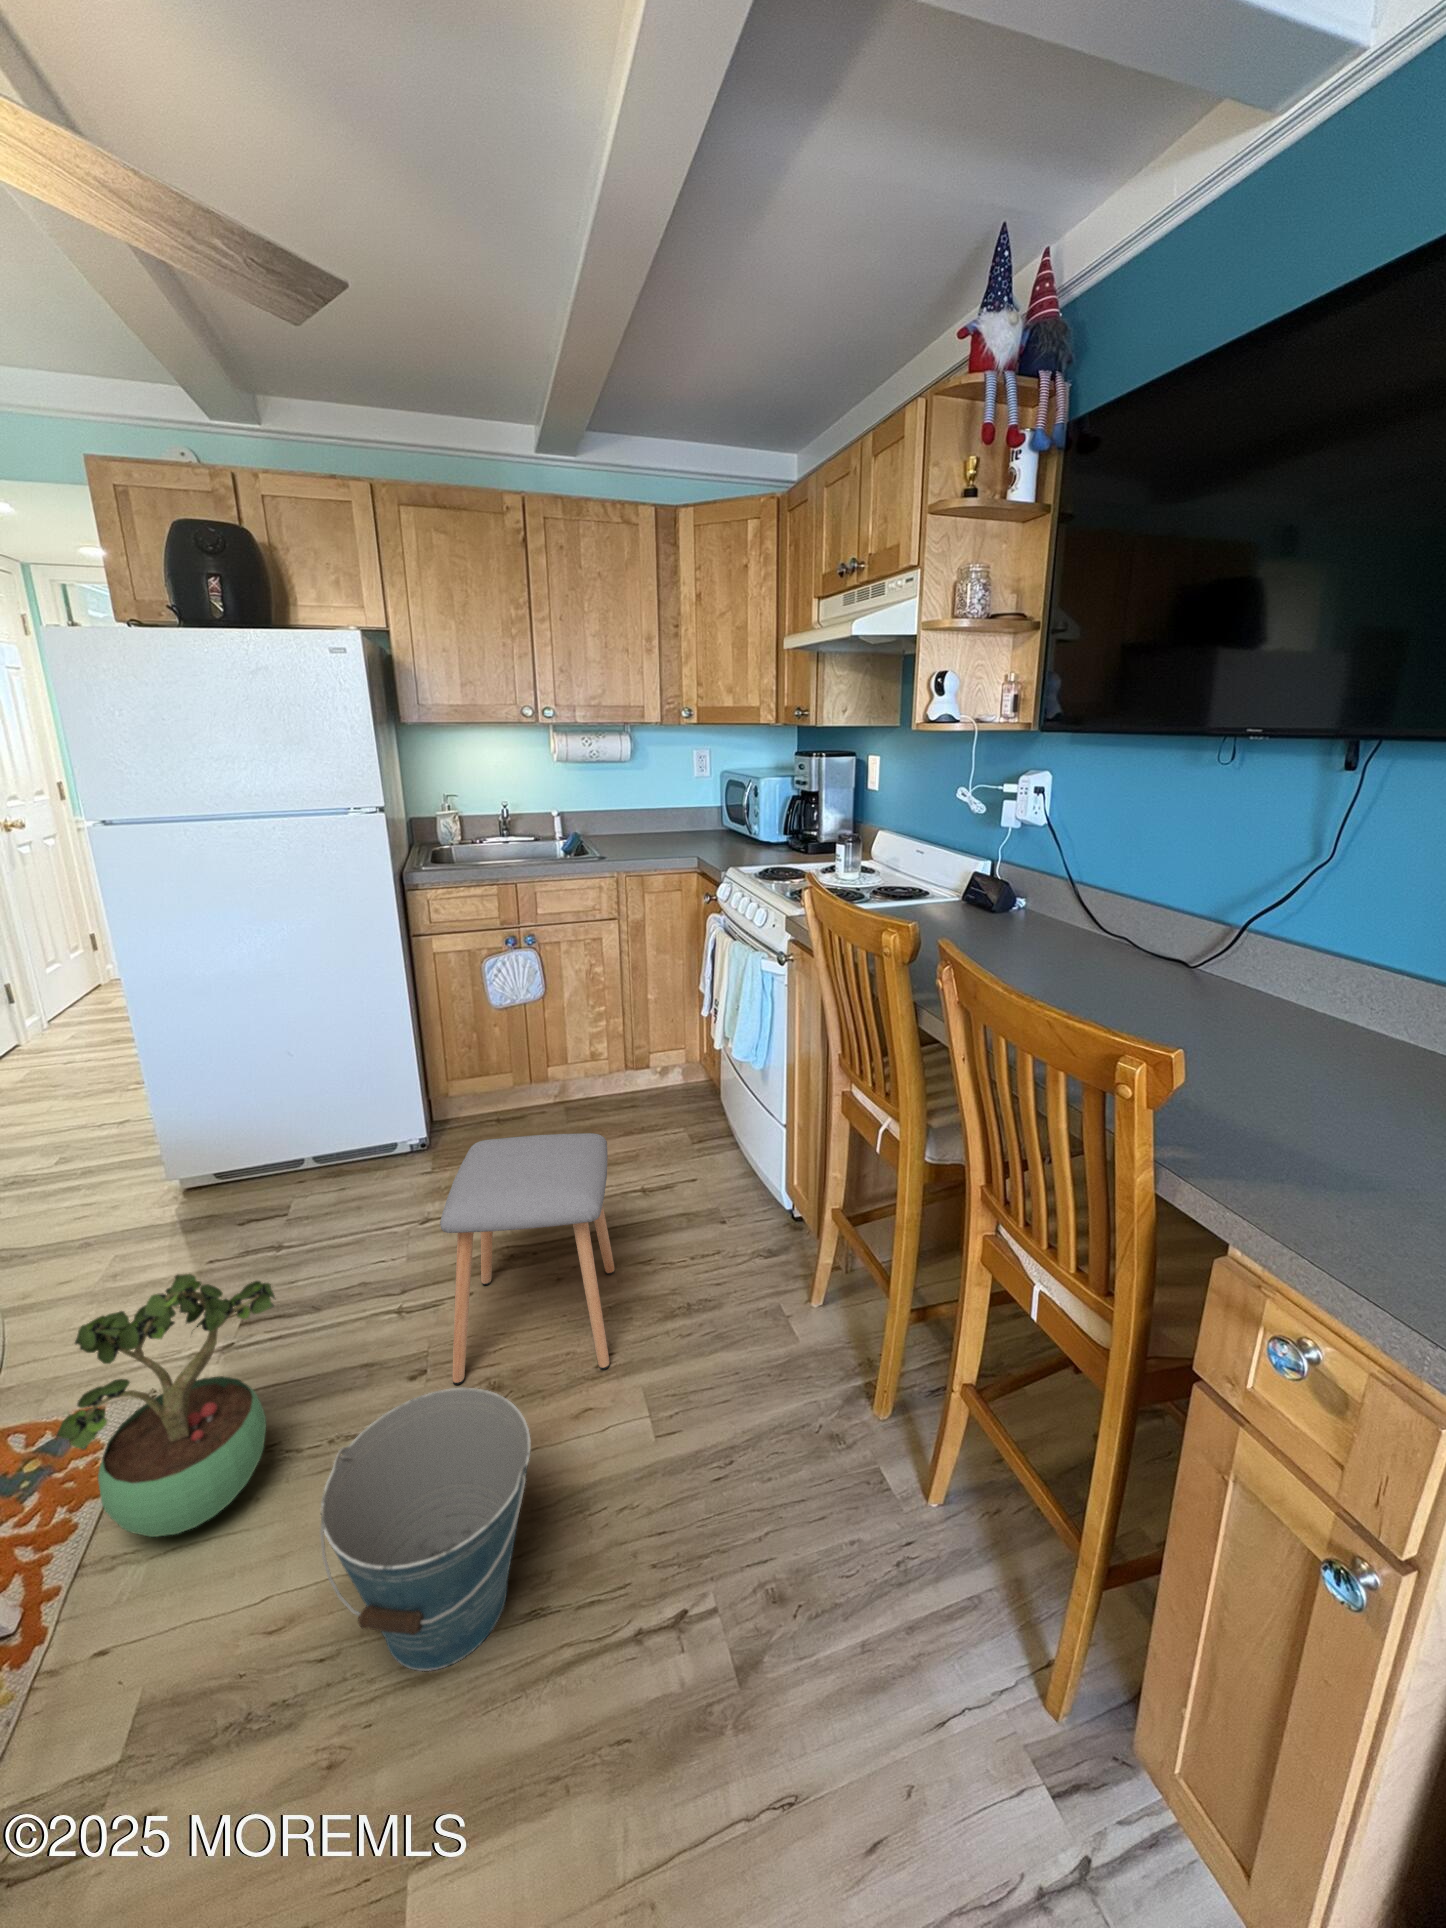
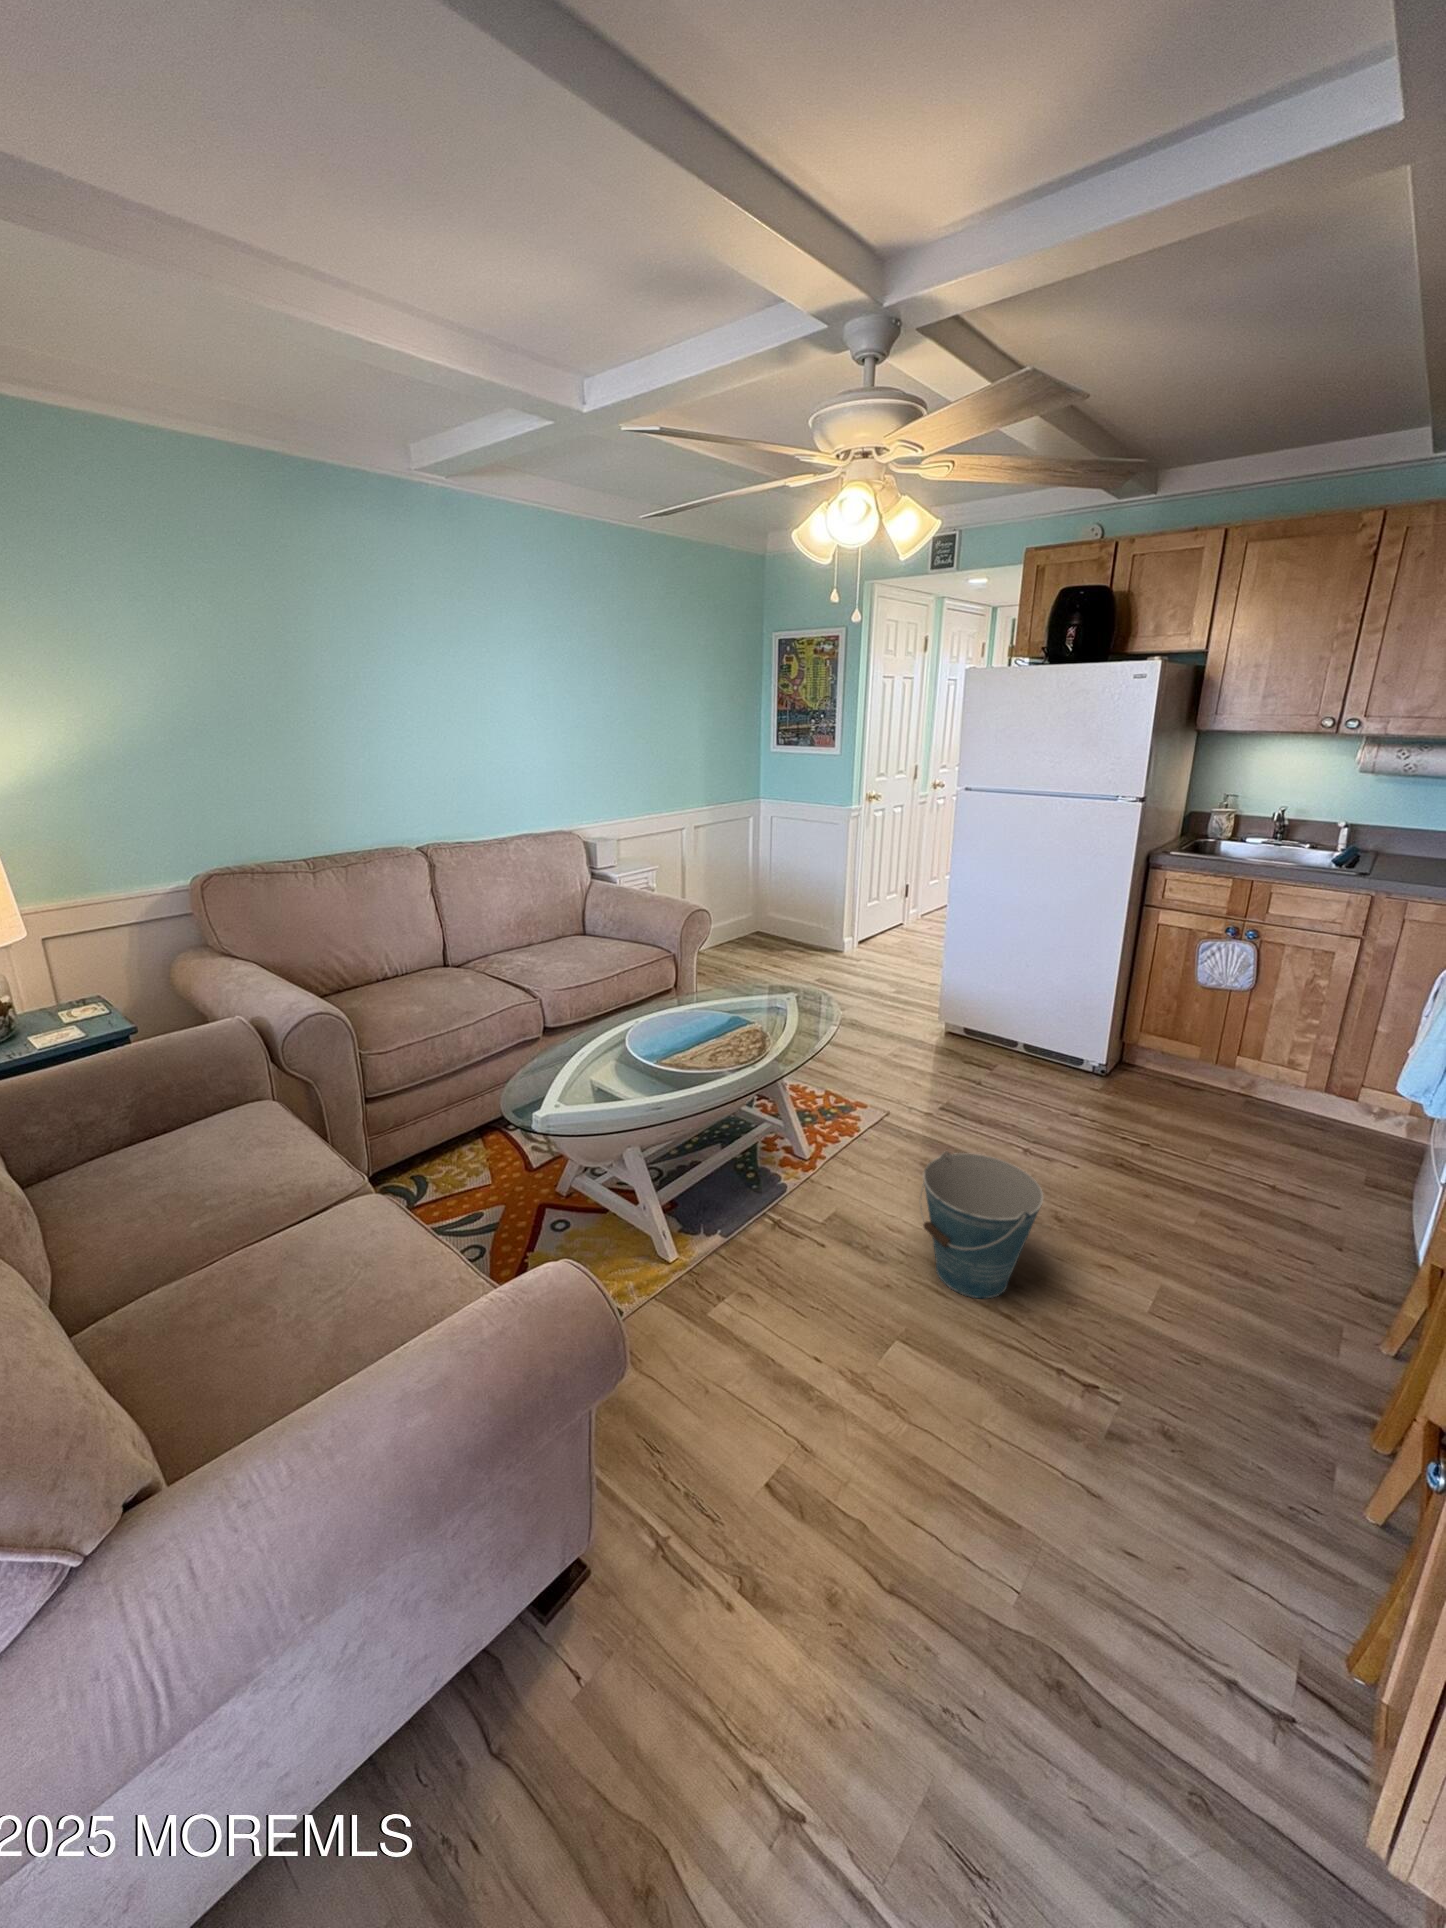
stool: present [440,1133,615,1385] -> none [1034,1058,1216,1256]
potted plant: present [56,1274,275,1537] -> none [847,1034,951,1169]

